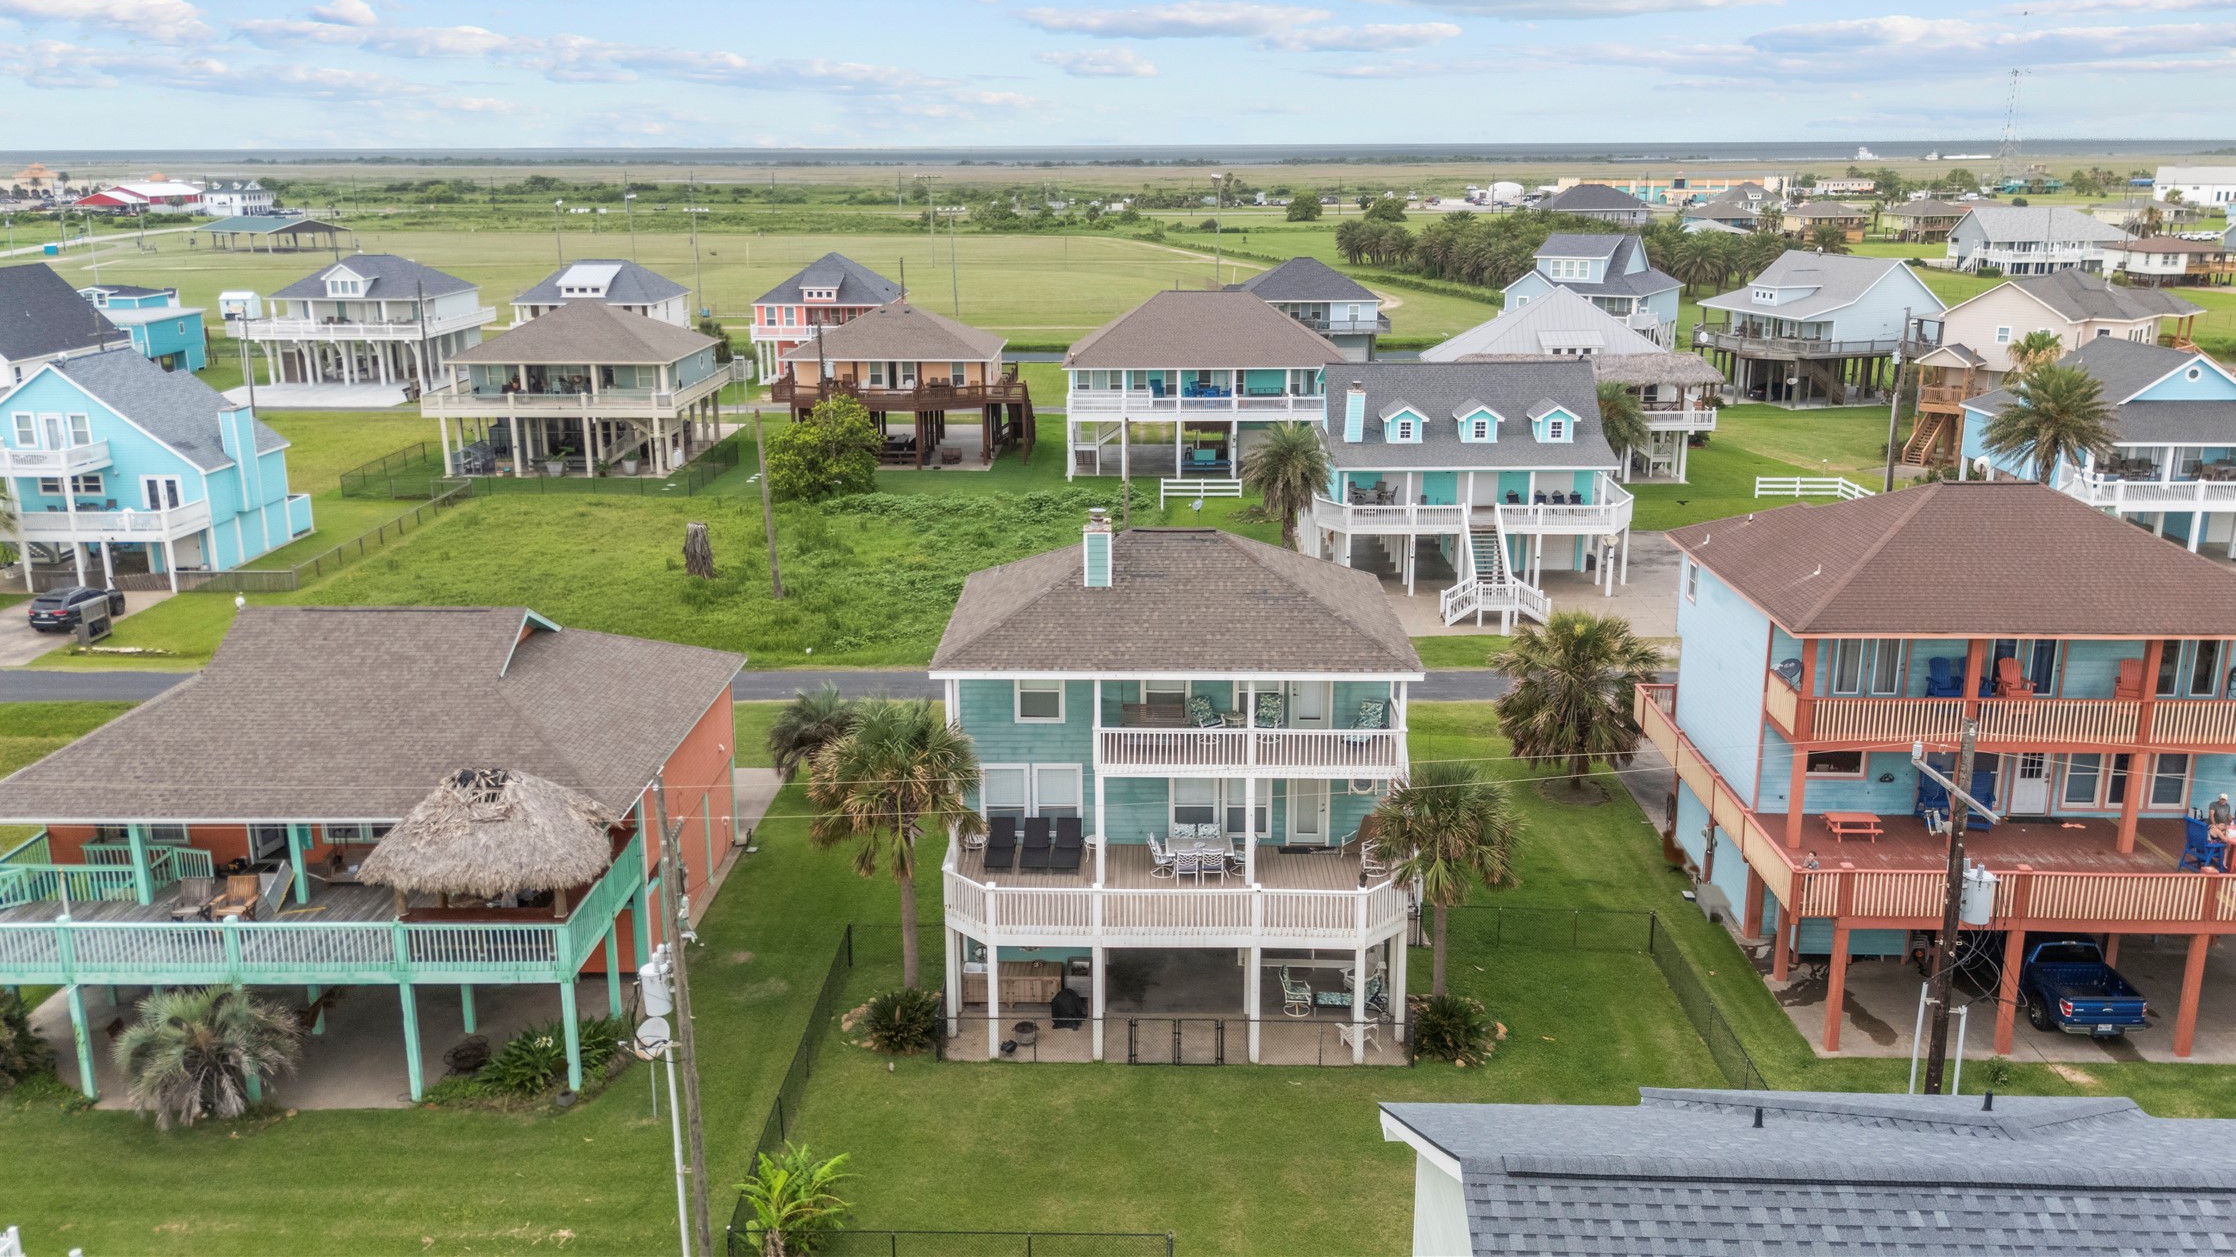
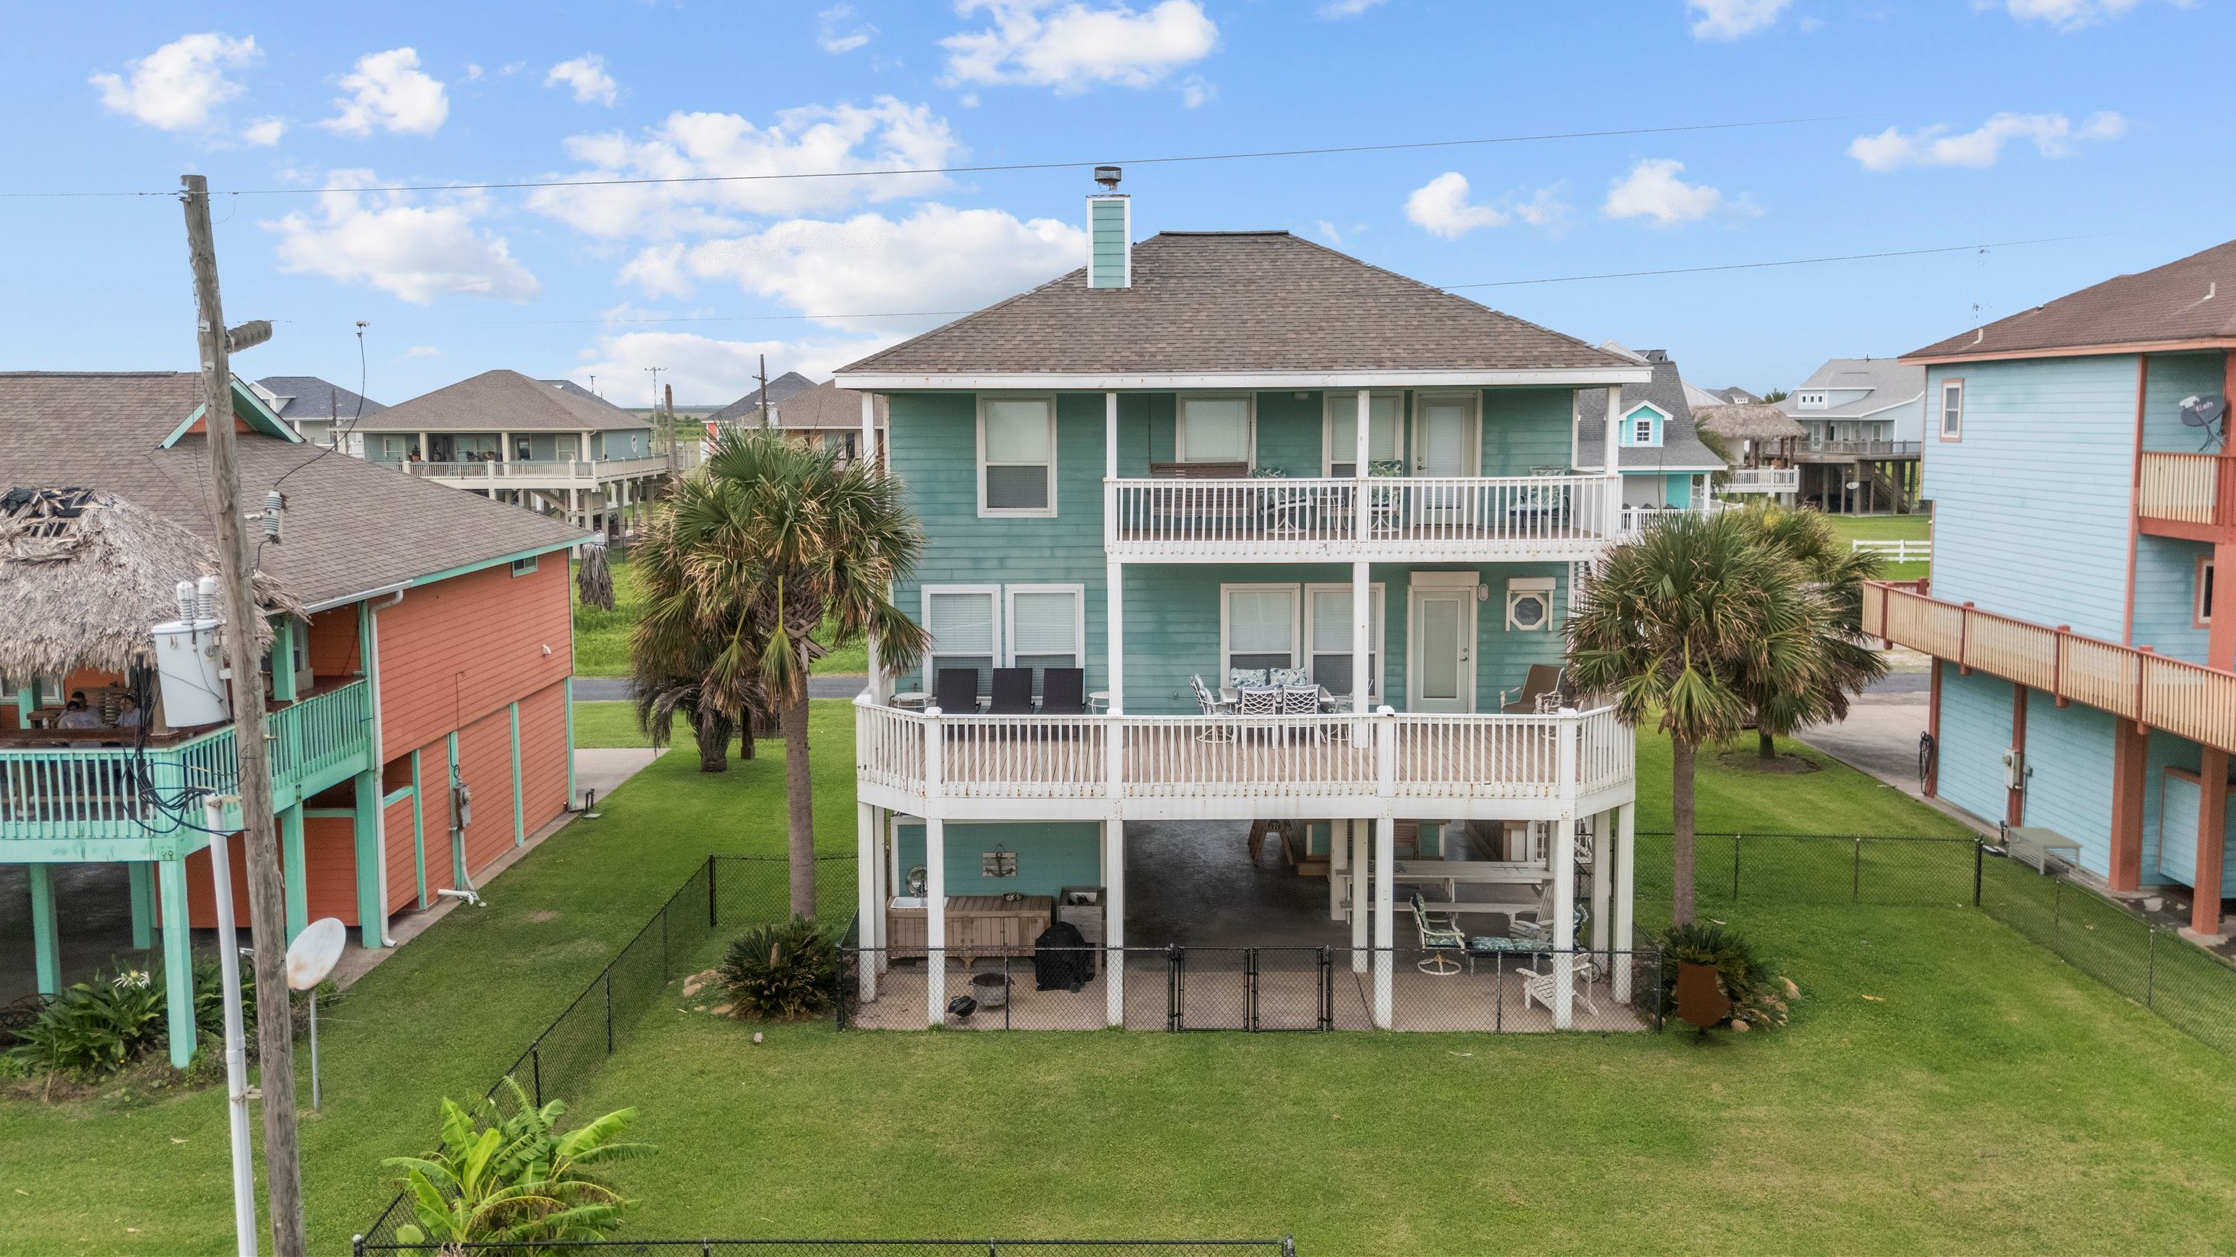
lounge chair: present [1662,830,1700,877] -> present [1676,961,1732,1045]
potted tree: present [551,1058,576,1107] -> none [129,998,176,1088]

